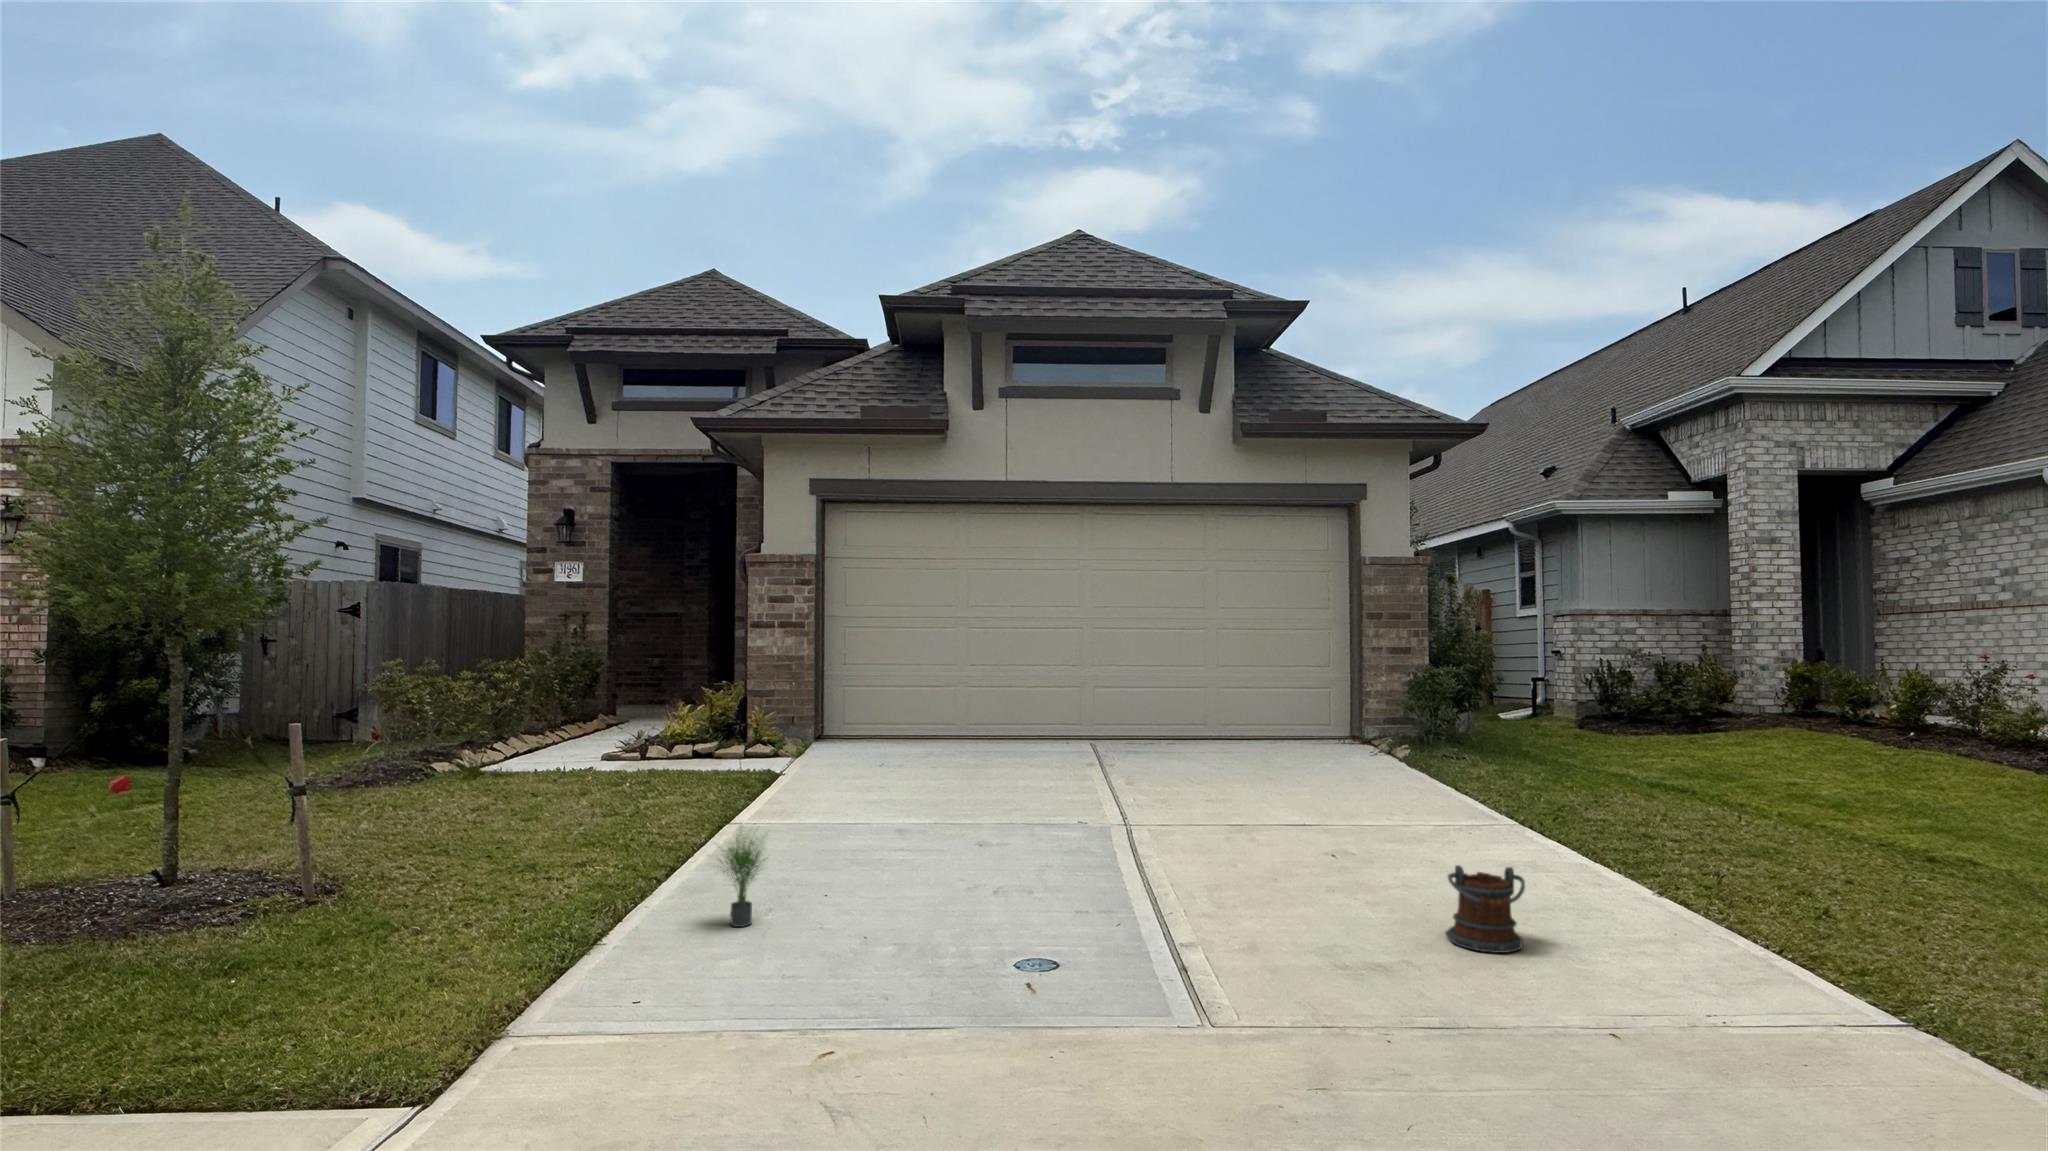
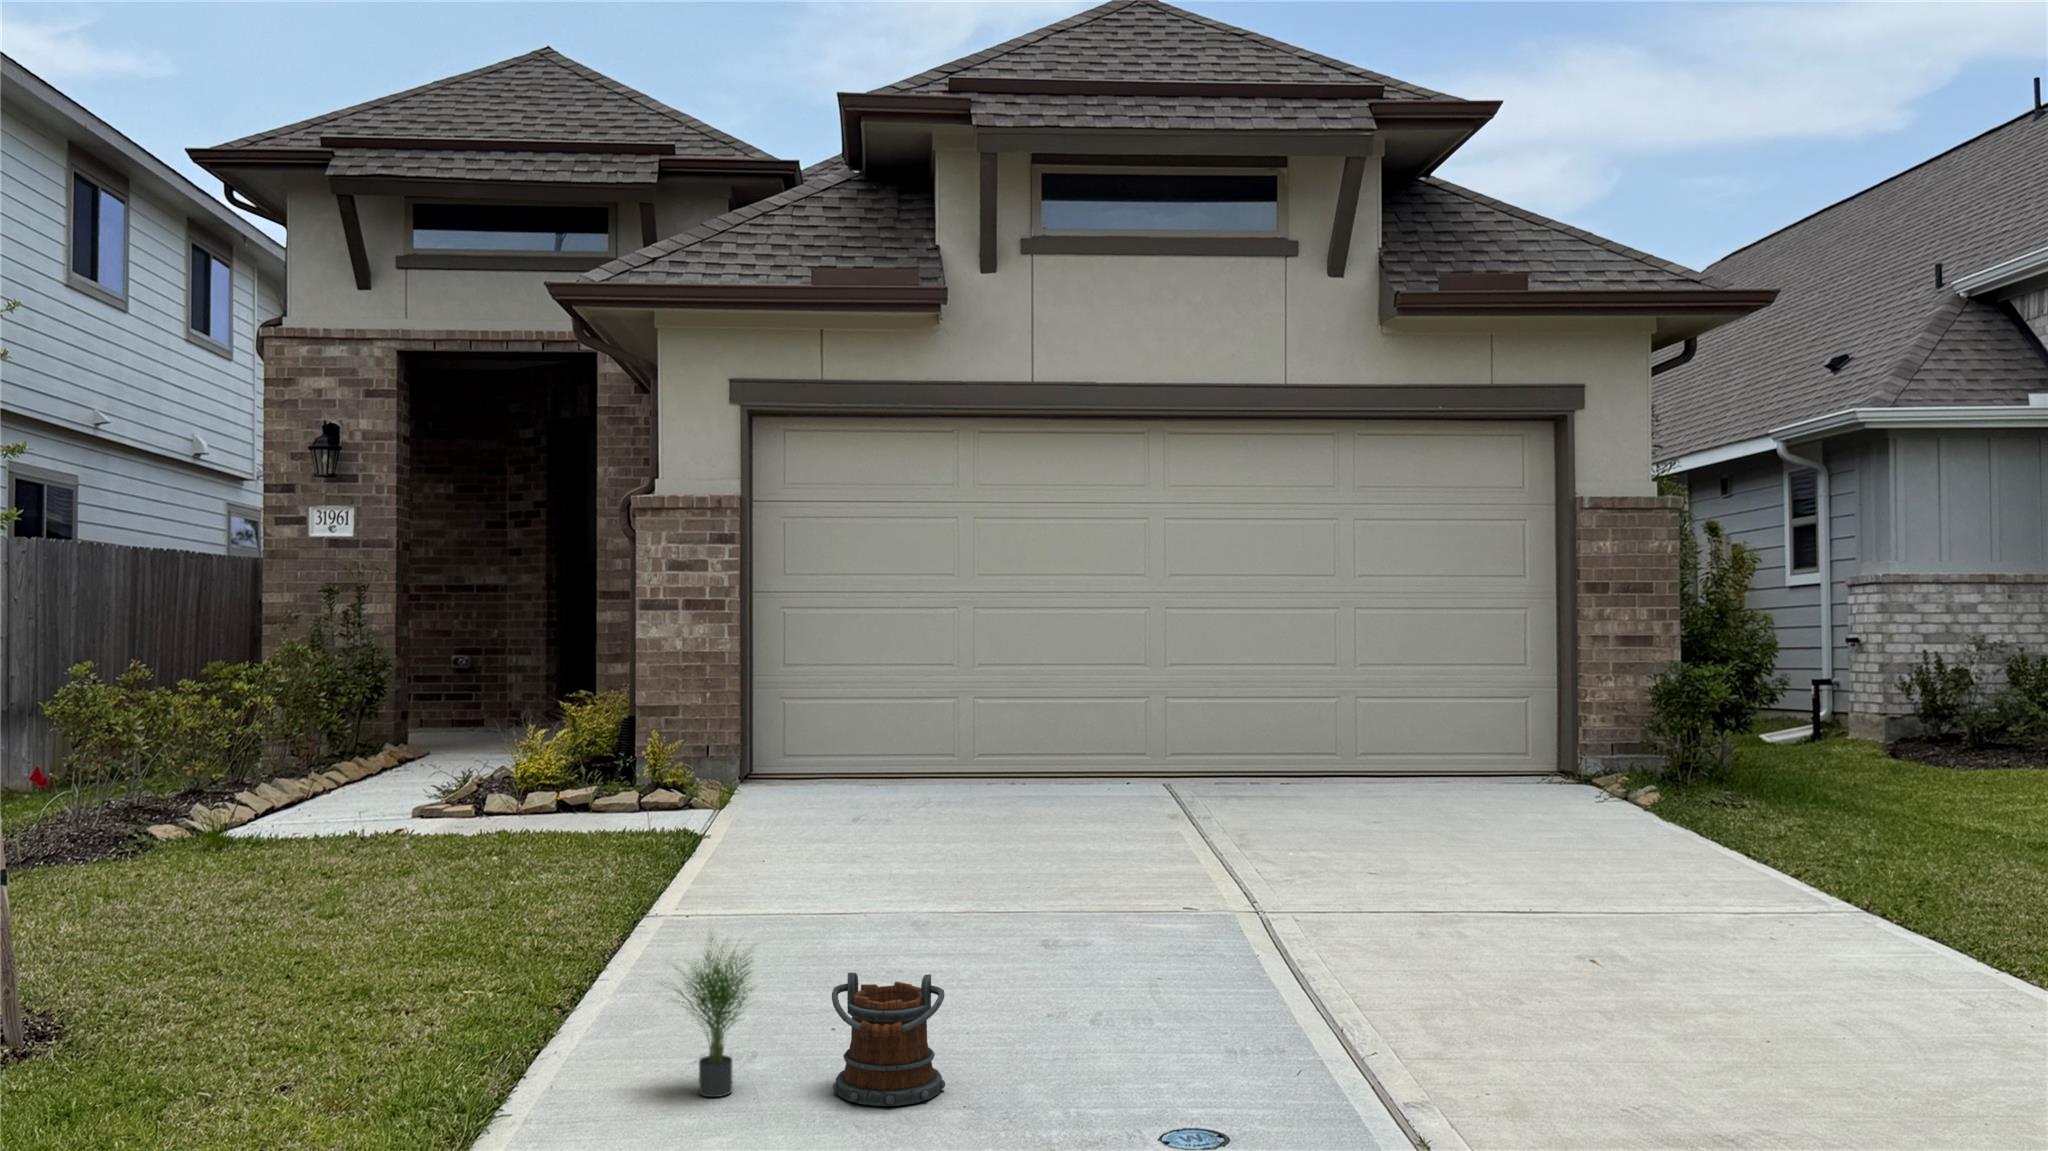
bucket: present [1445,865,1525,953] -> present [832,972,945,1106]

